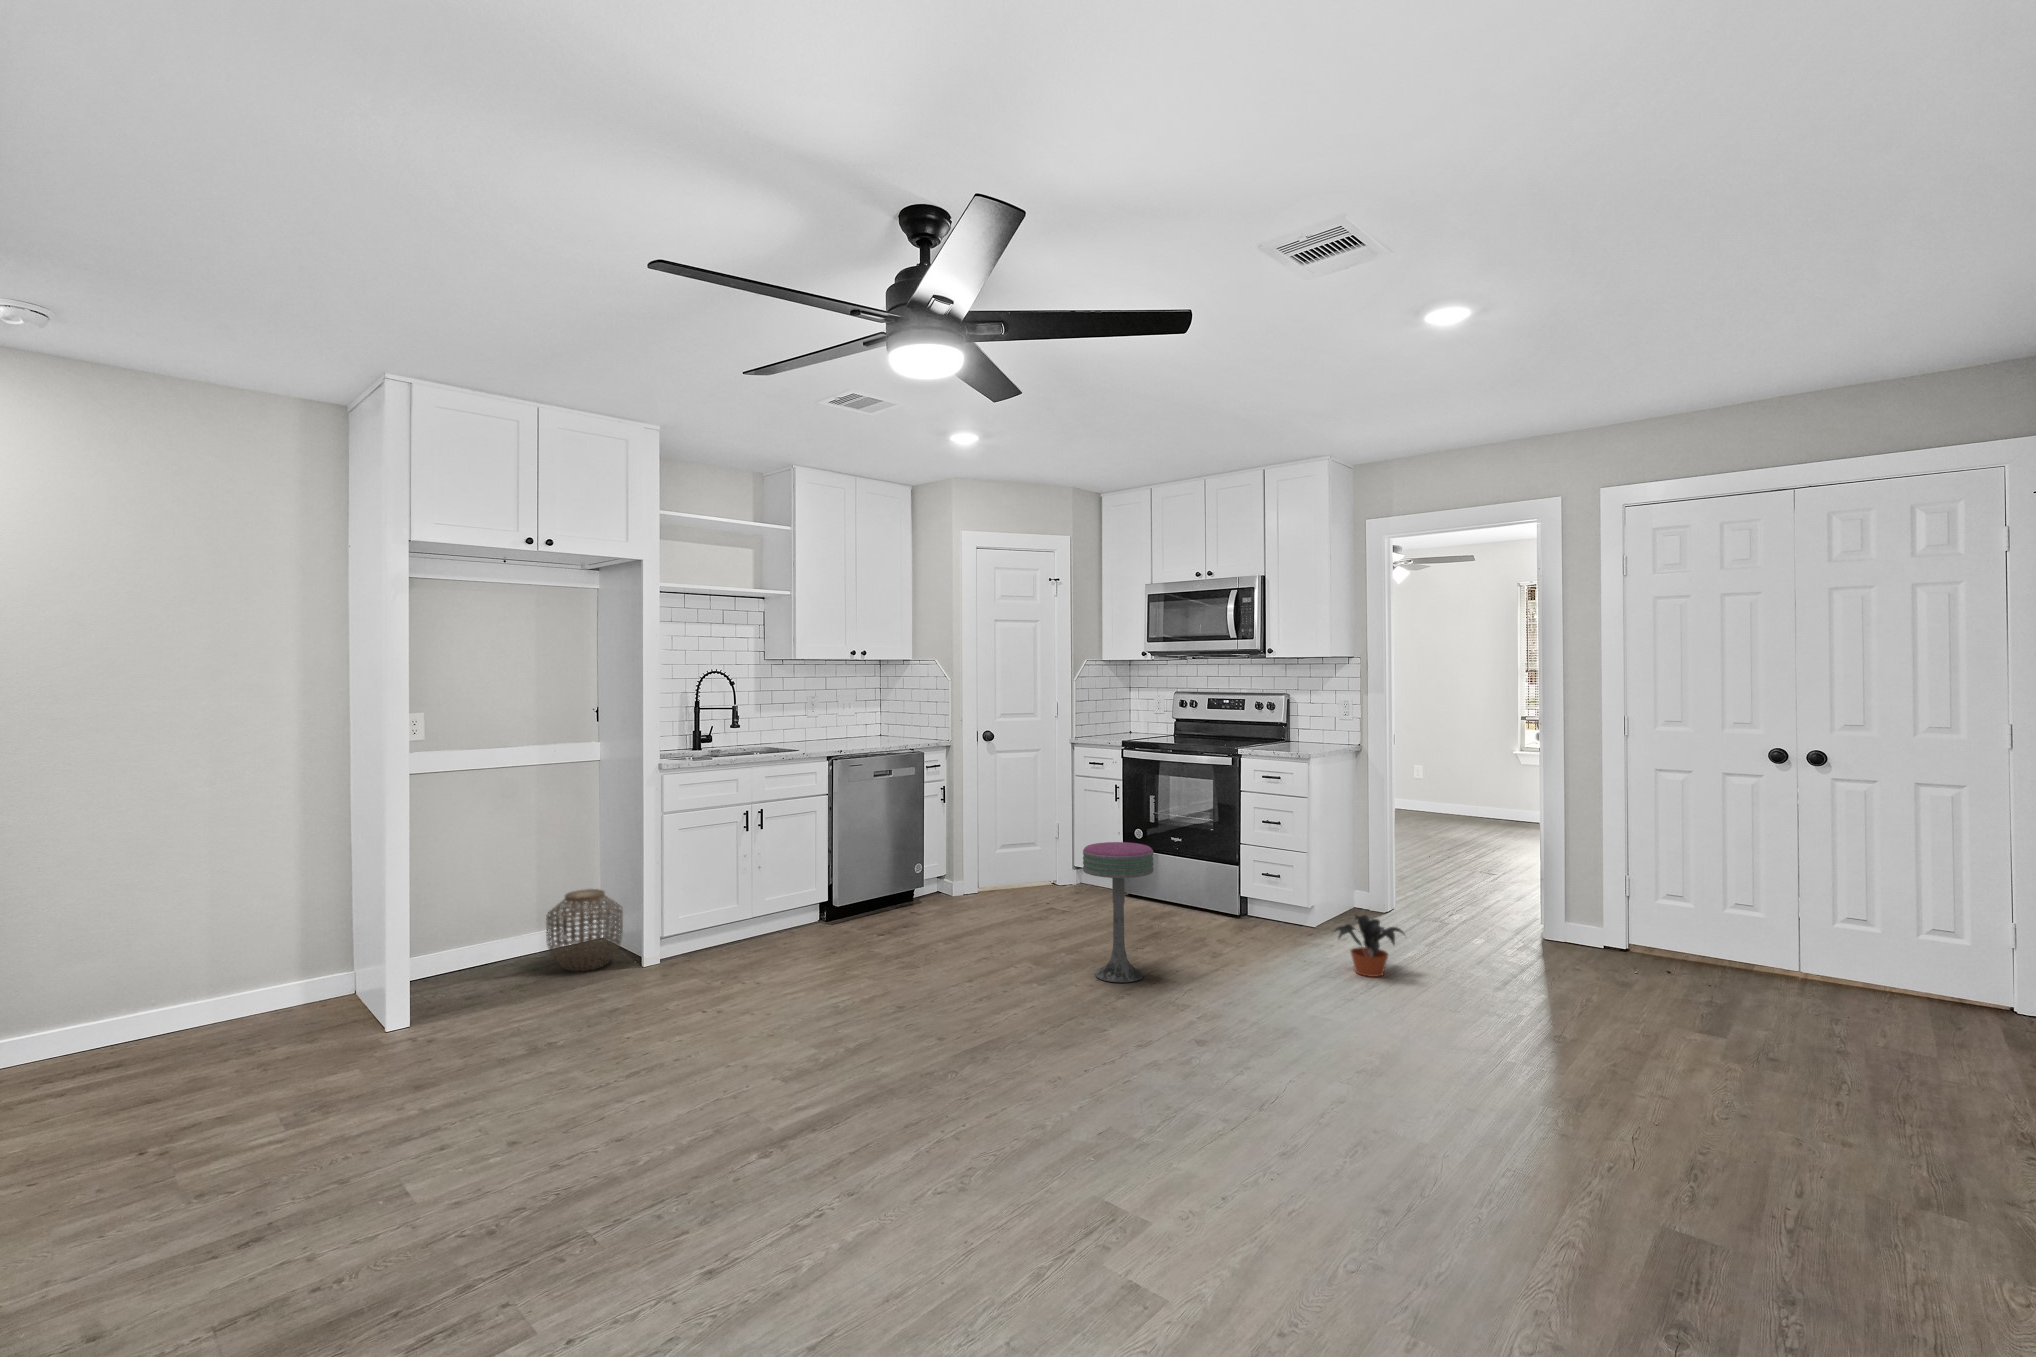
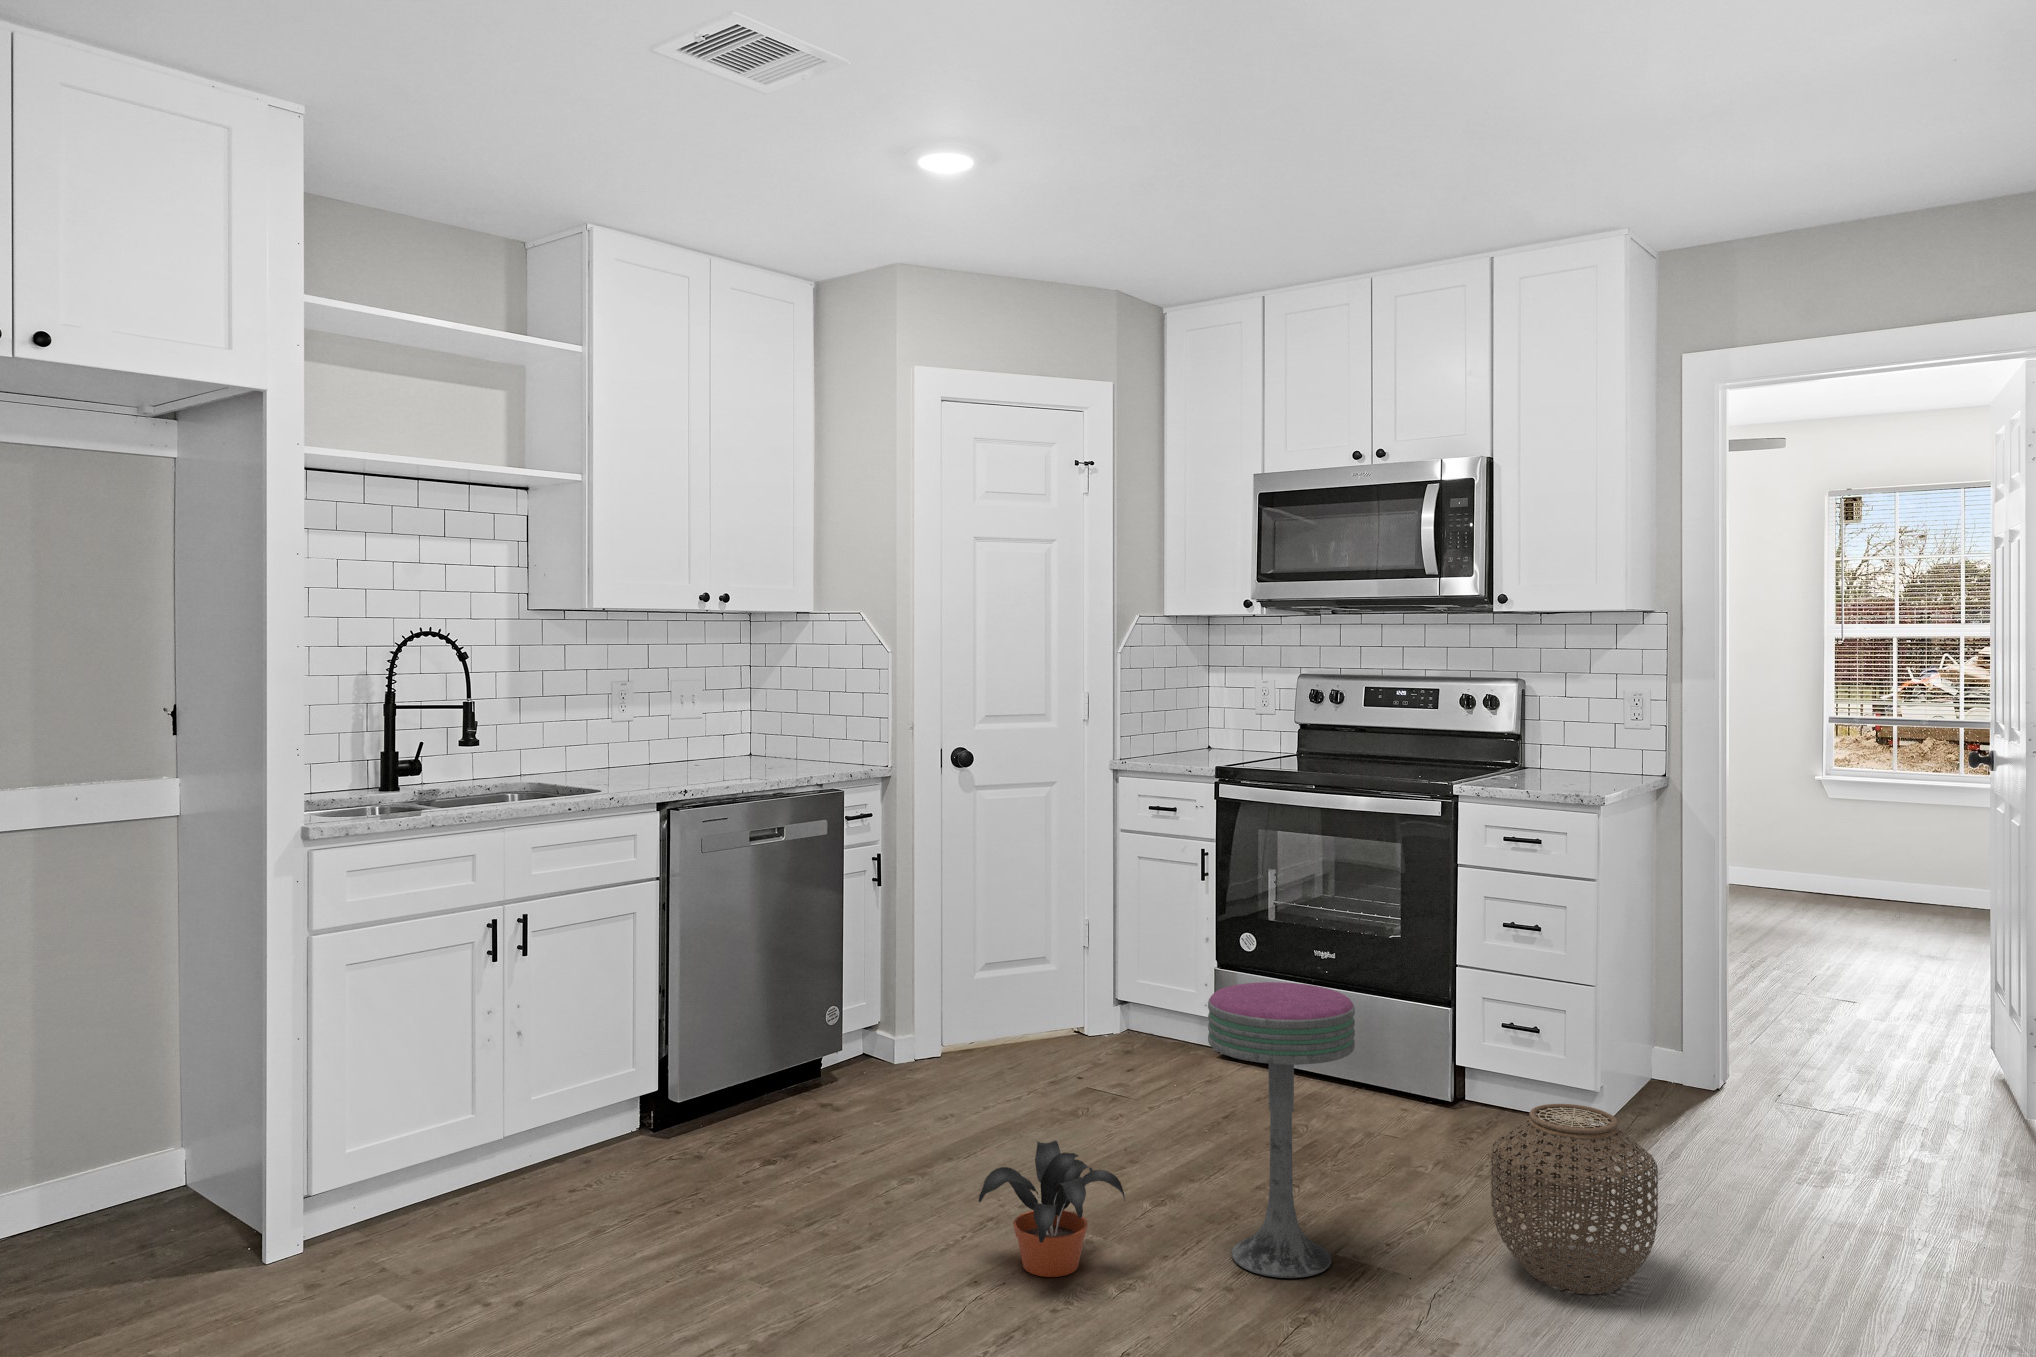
woven basket: present [546,889,623,971] -> present [1491,1104,1658,1294]
potted plant: present [1336,915,1405,977] -> present [979,1141,1125,1277]

